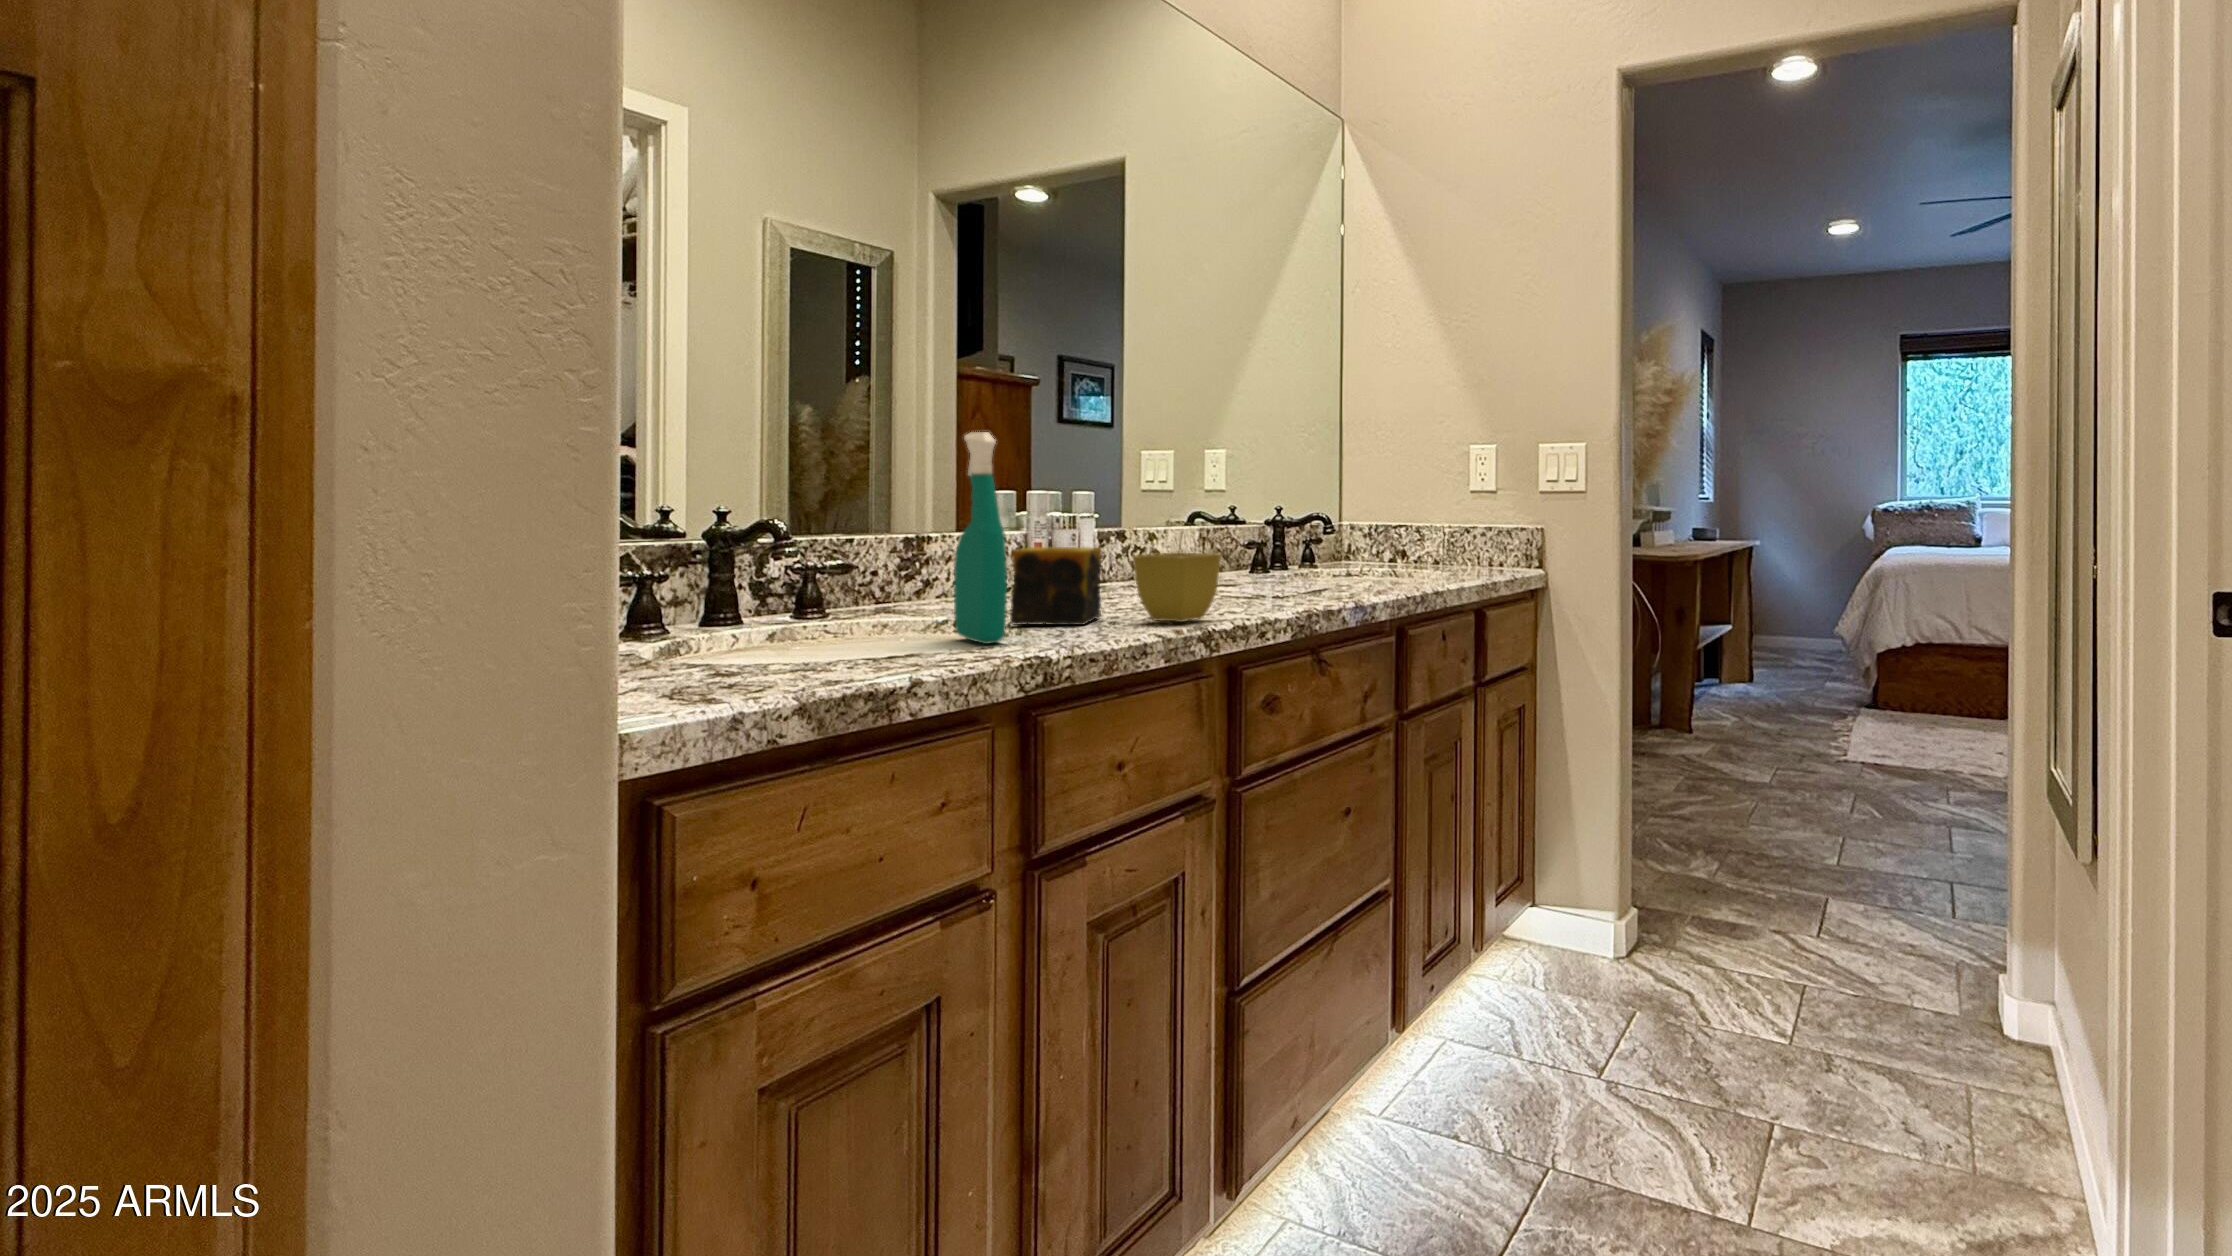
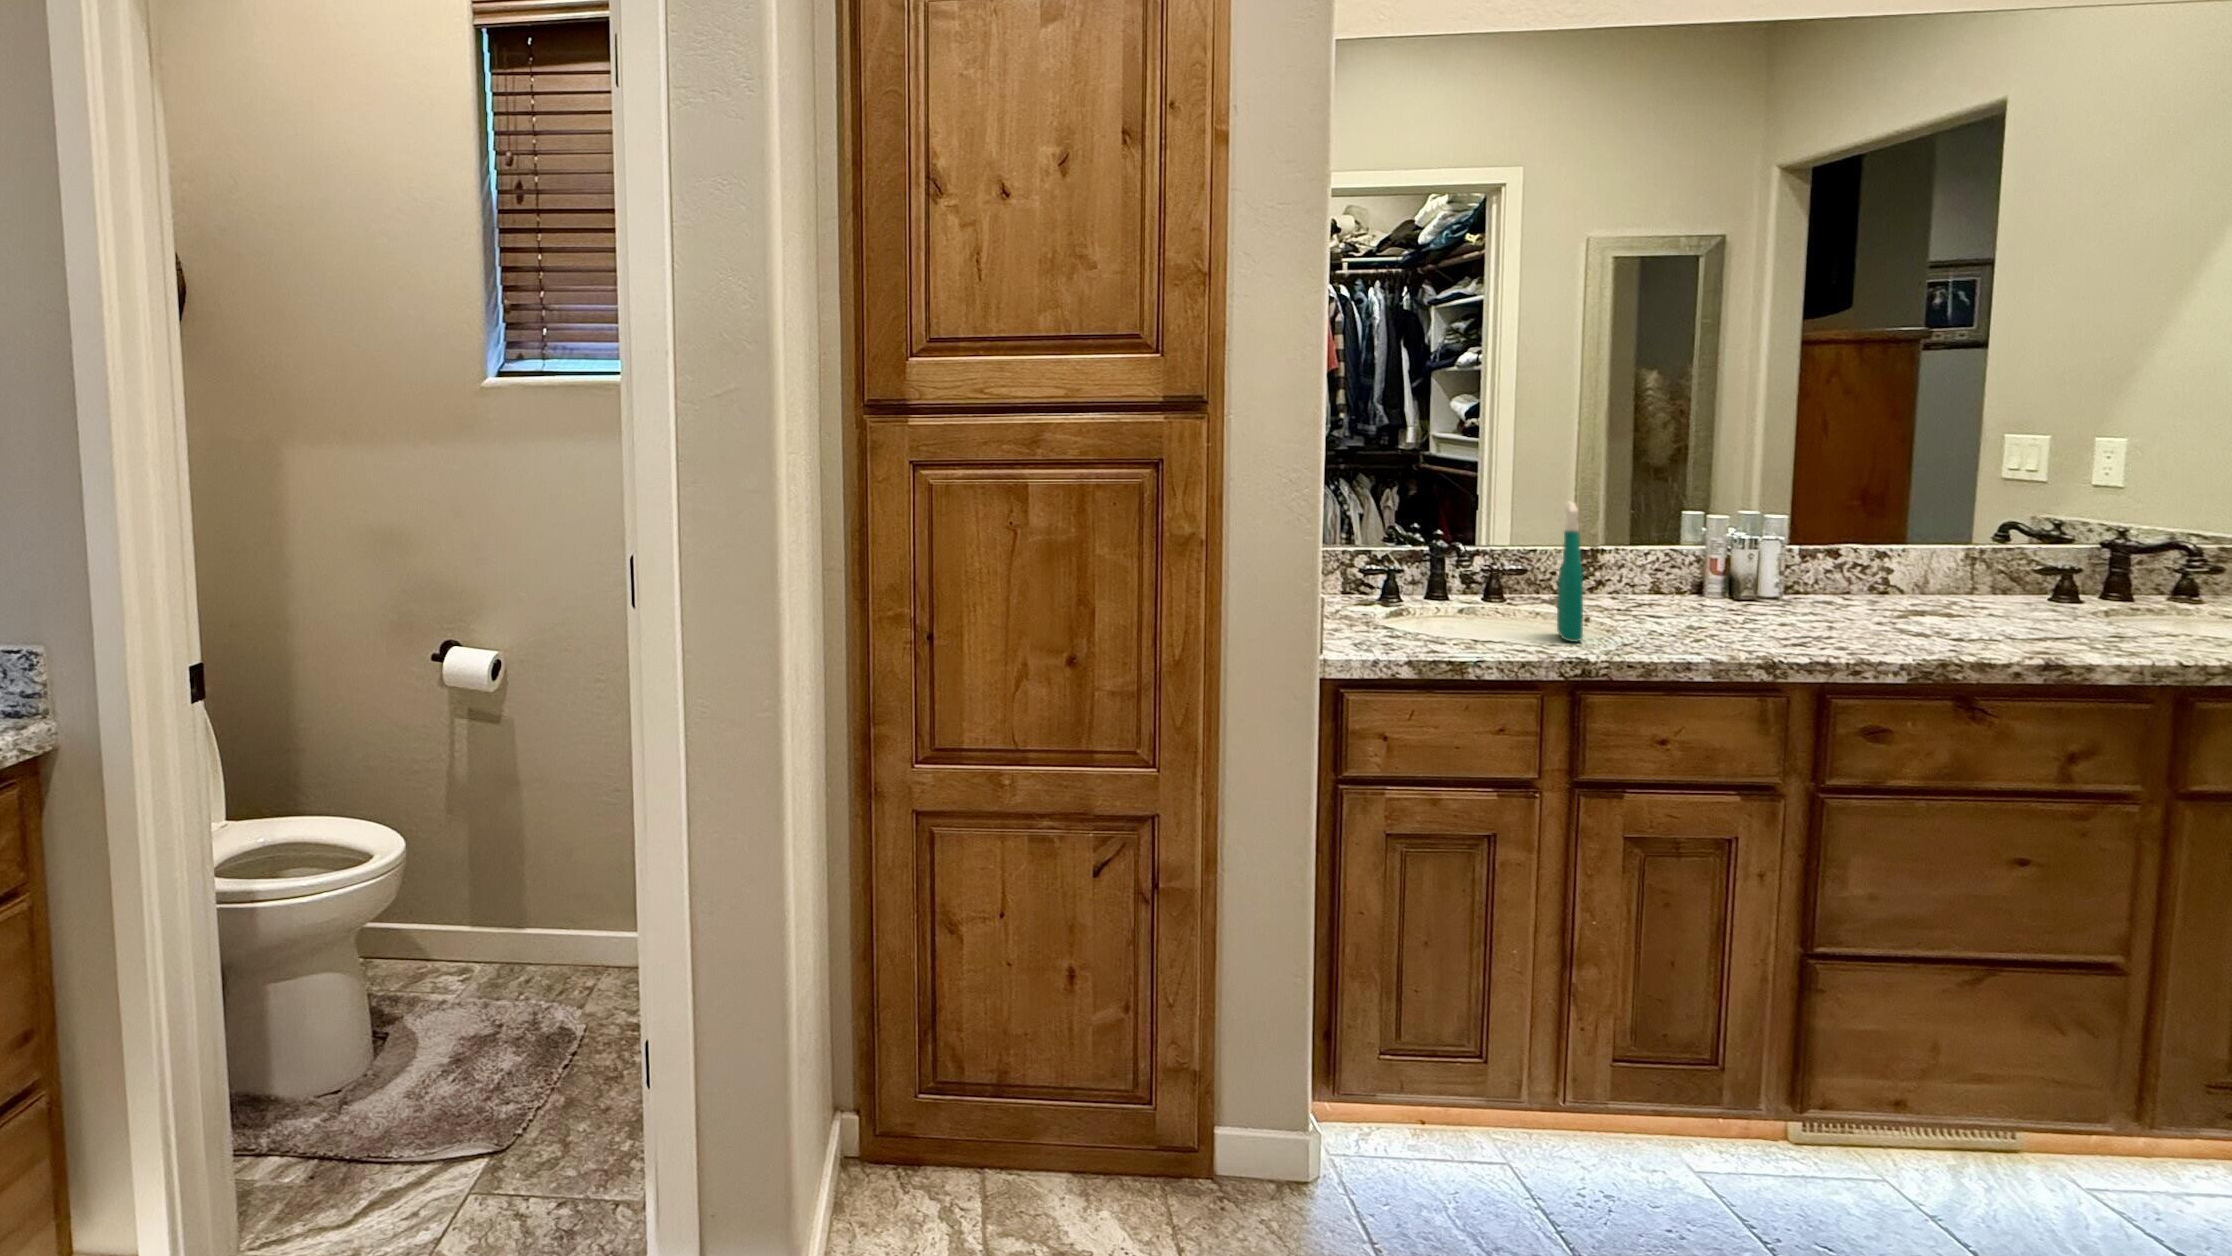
candle: present [1010,547,1102,625] -> none [1616,573,1709,637]
flower pot: present [1133,552,1221,622] -> none [1718,590,1811,649]

